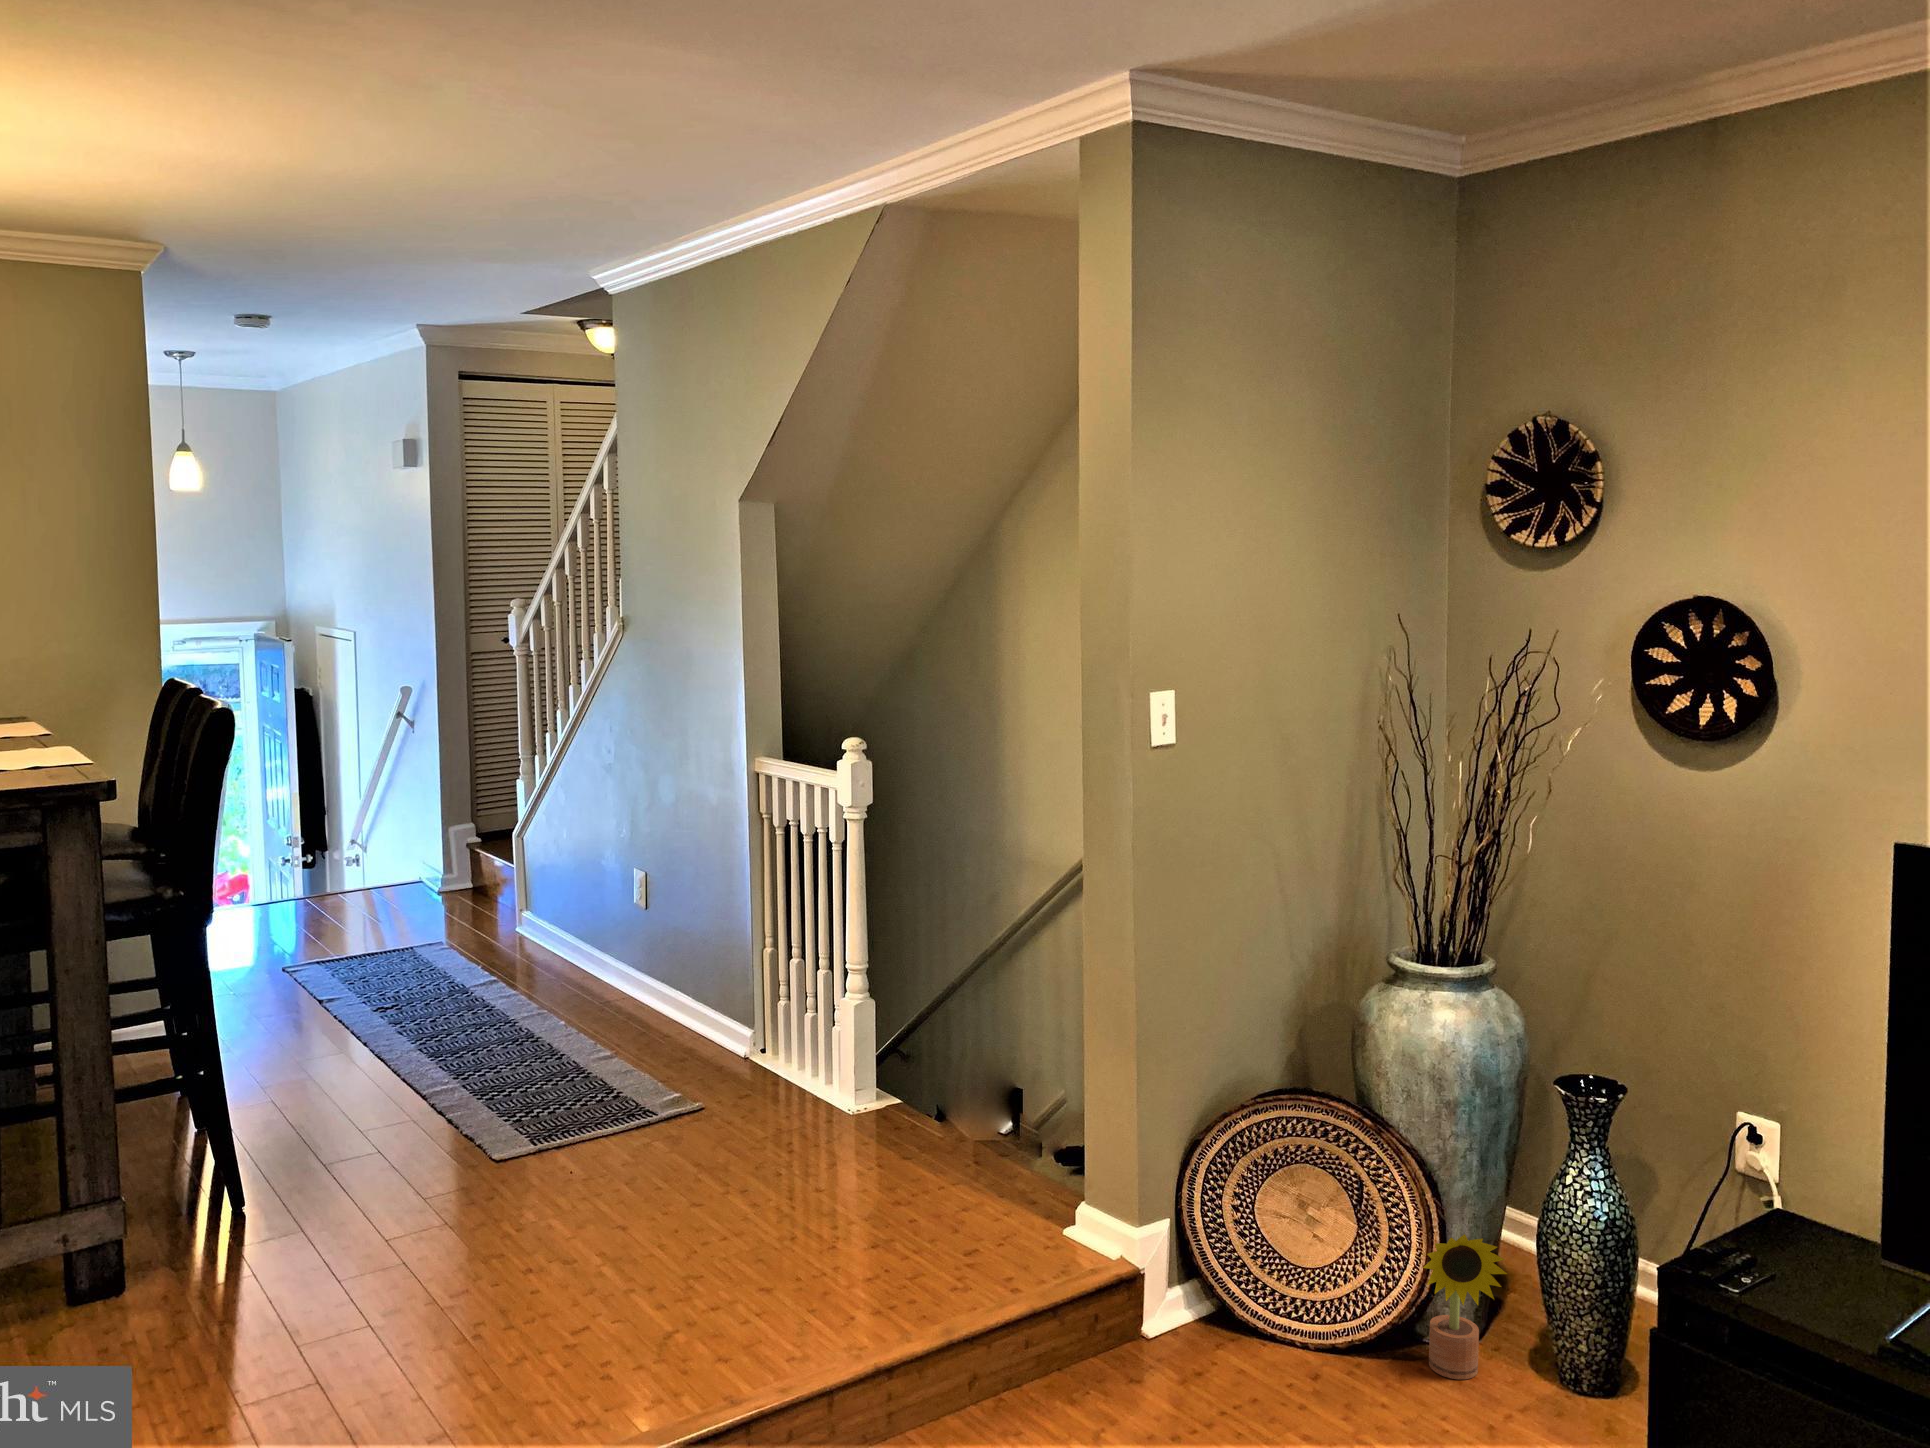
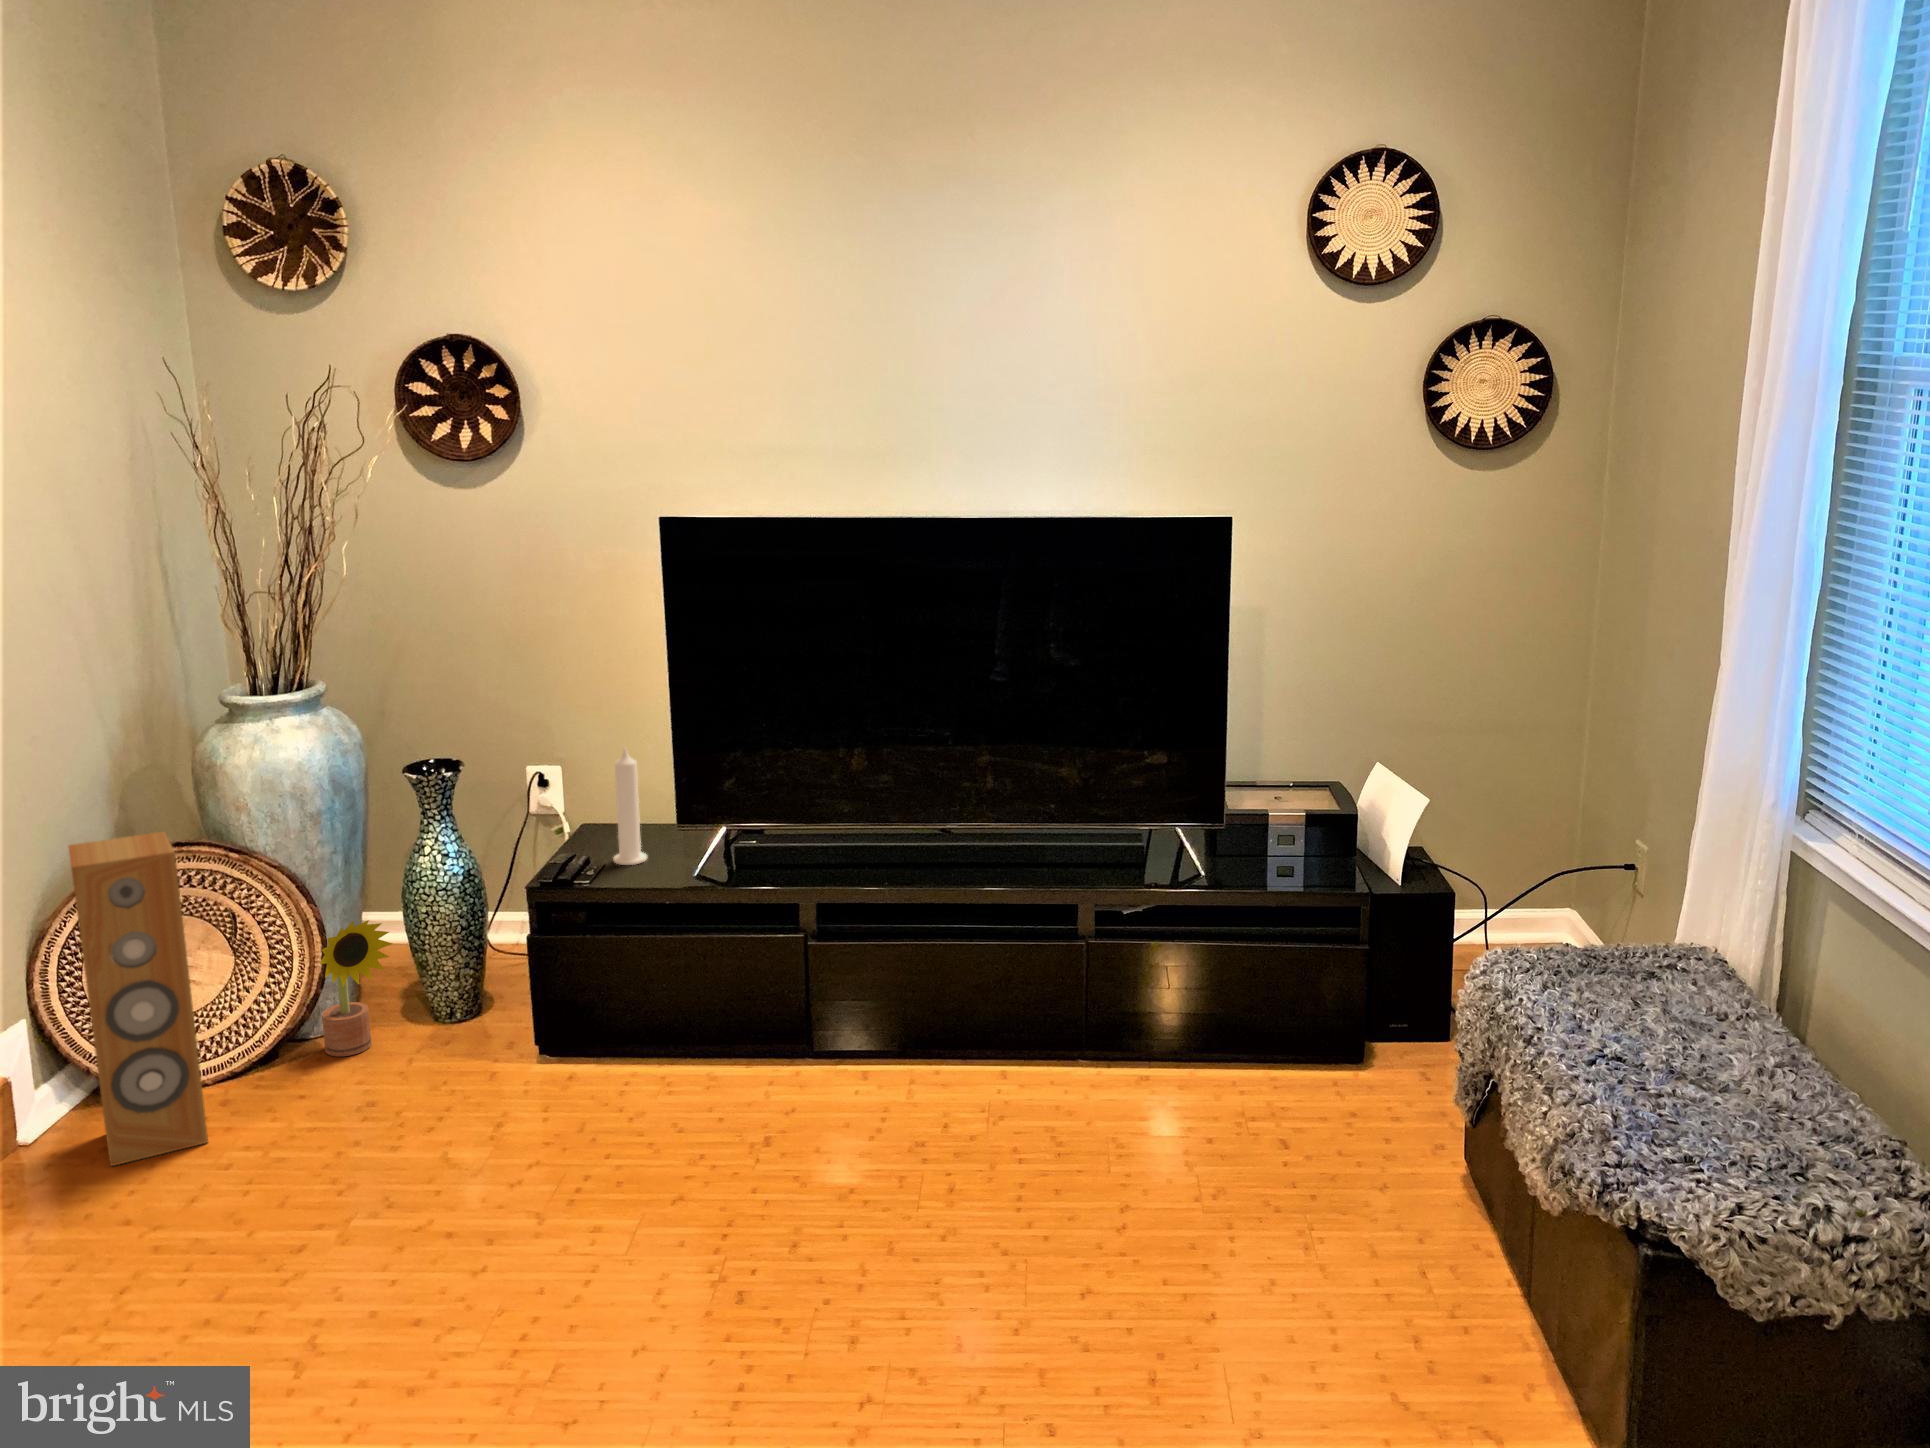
speaker: none [1190,1075,1290,1411] -> present [69,832,208,1166]
candle: none [1788,1133,1838,1291] -> present [613,748,647,865]

